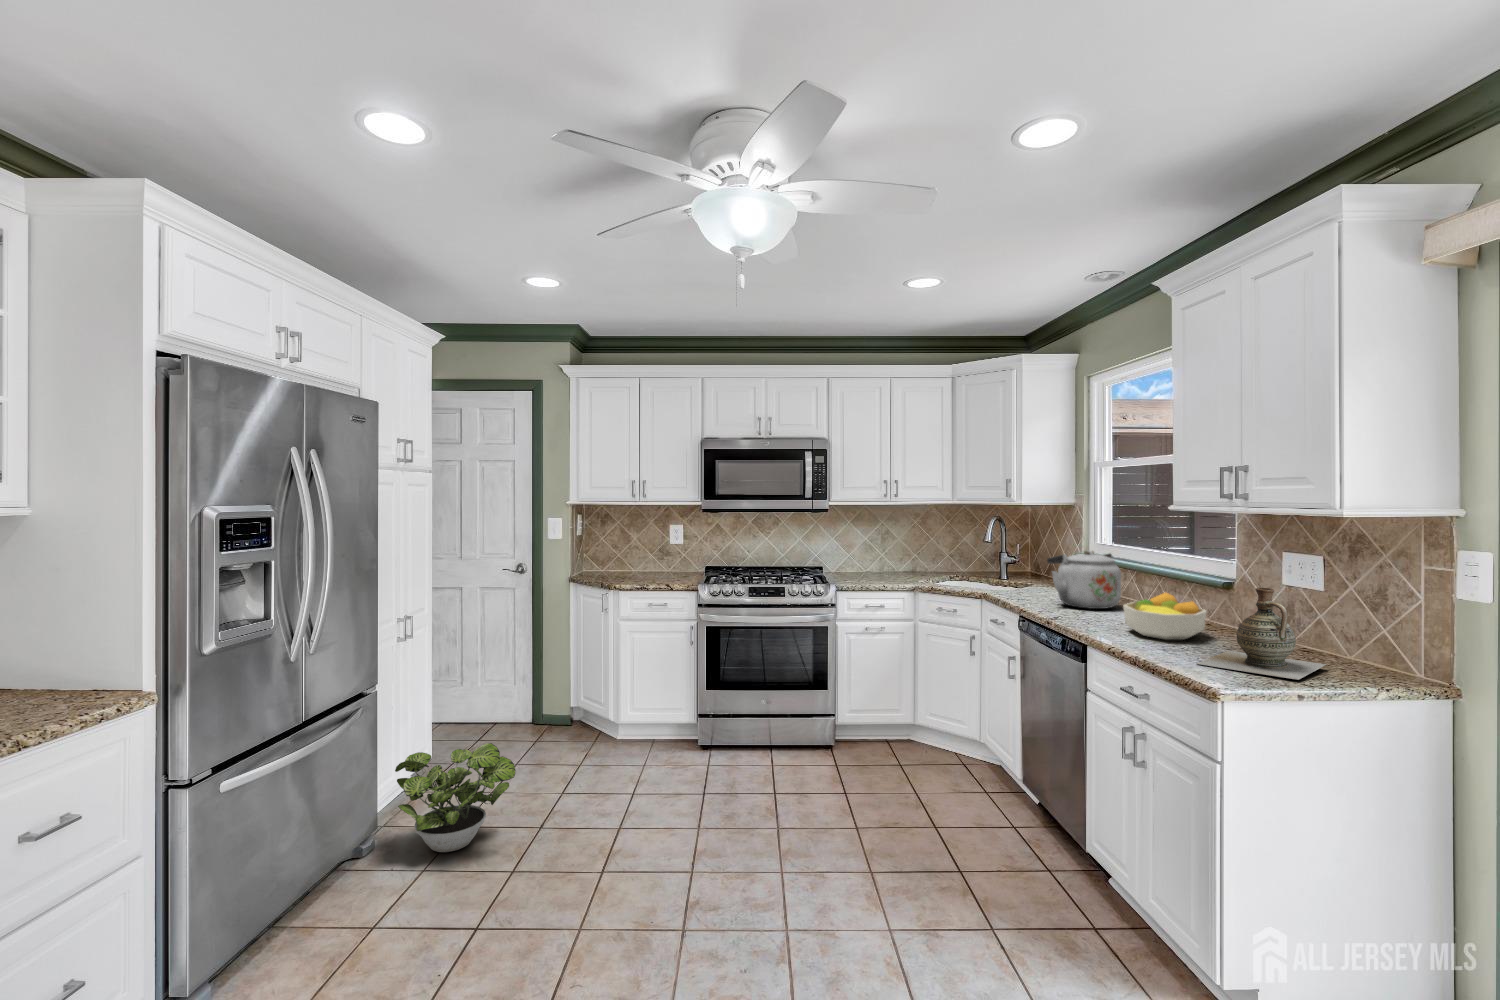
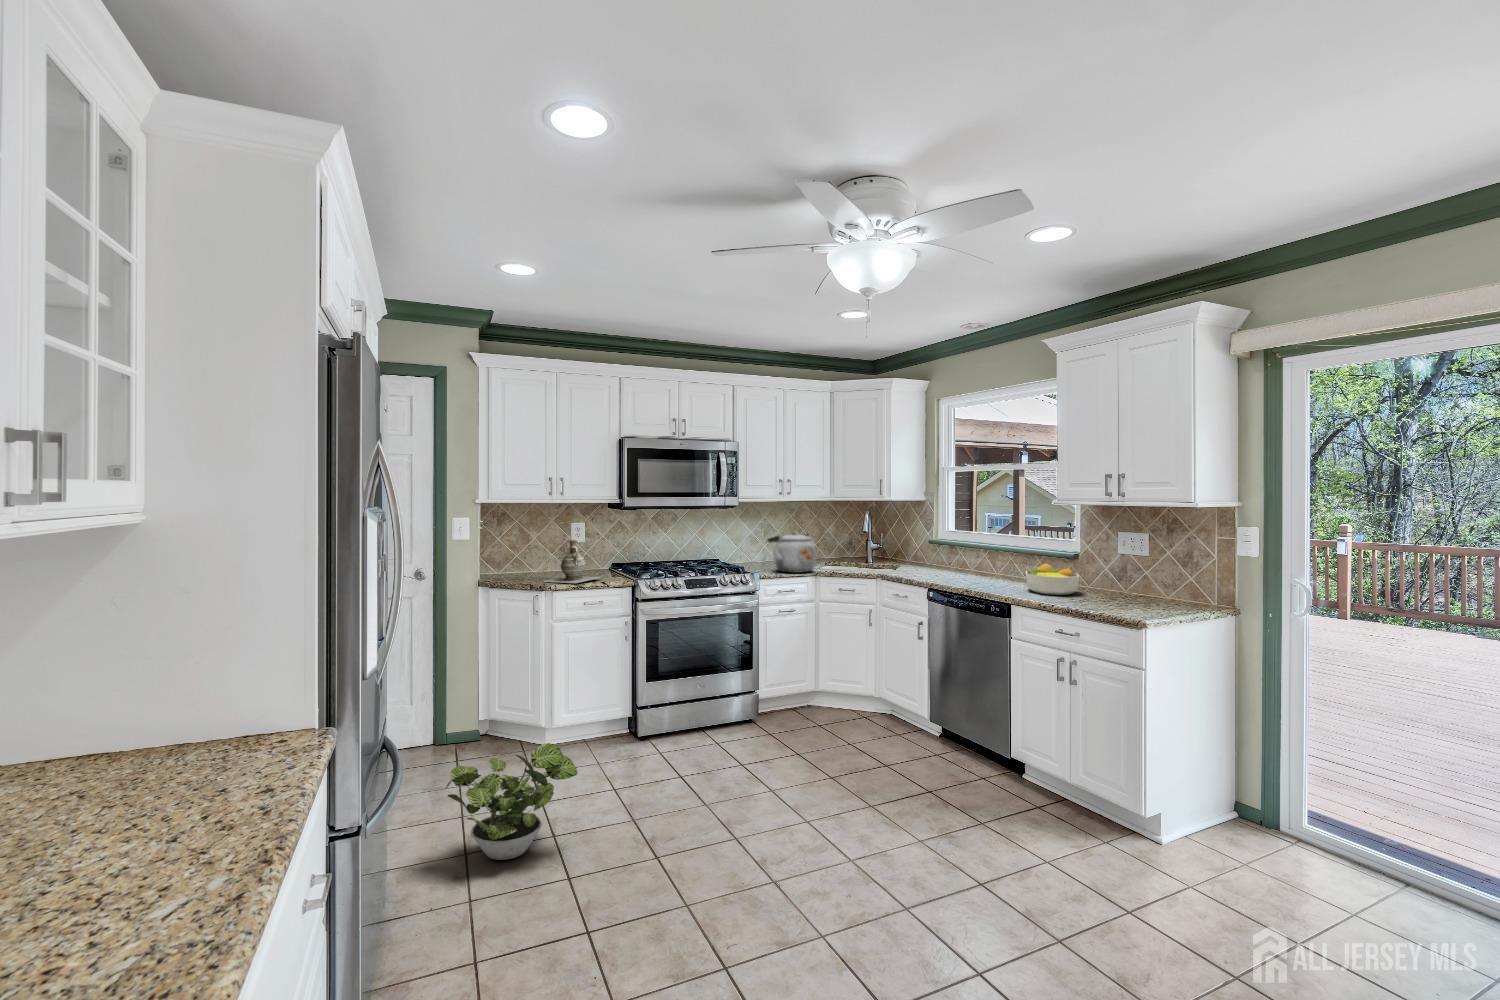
kettle: present [1047,550,1121,609] -> present [768,532,816,573]
ceramic jug: present [1197,587,1326,680] -> present [543,540,601,583]

